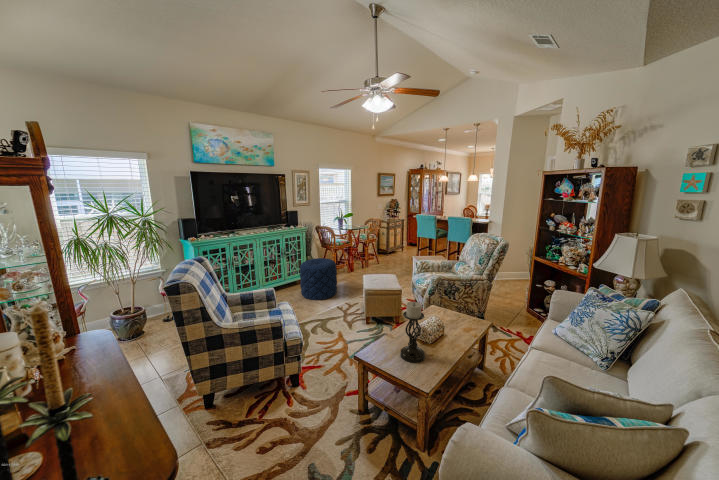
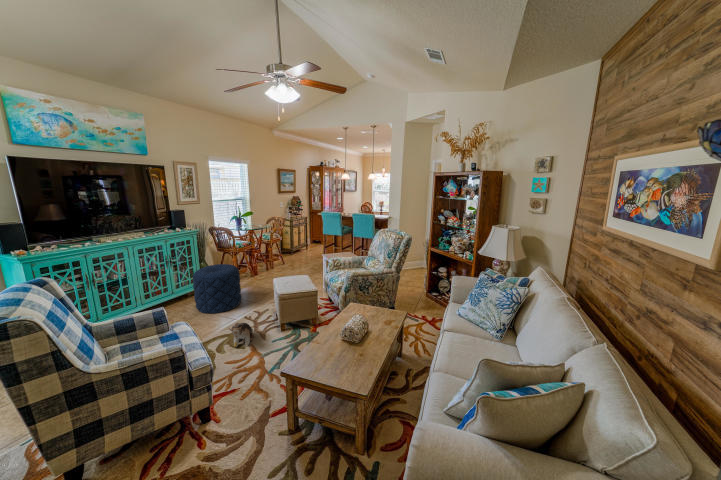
candle holder: present [400,302,425,363] -> none [331,304,356,367]
plush toy: none [321,309,342,331] -> present [229,323,254,347]

